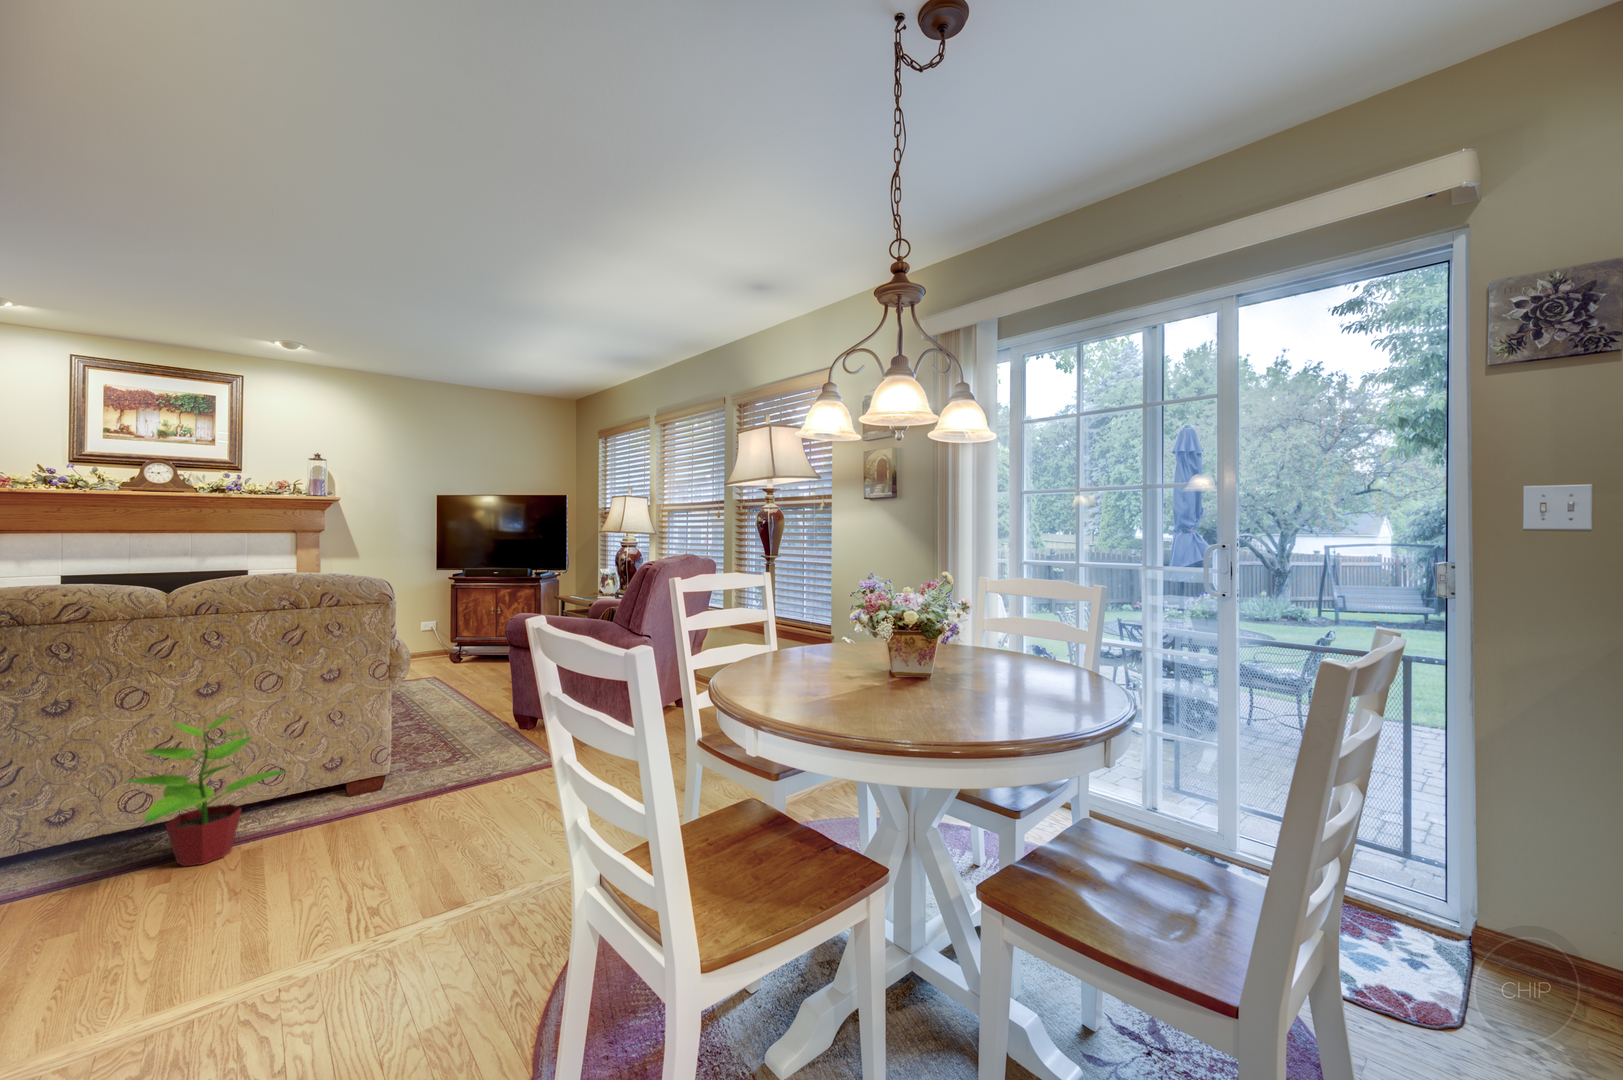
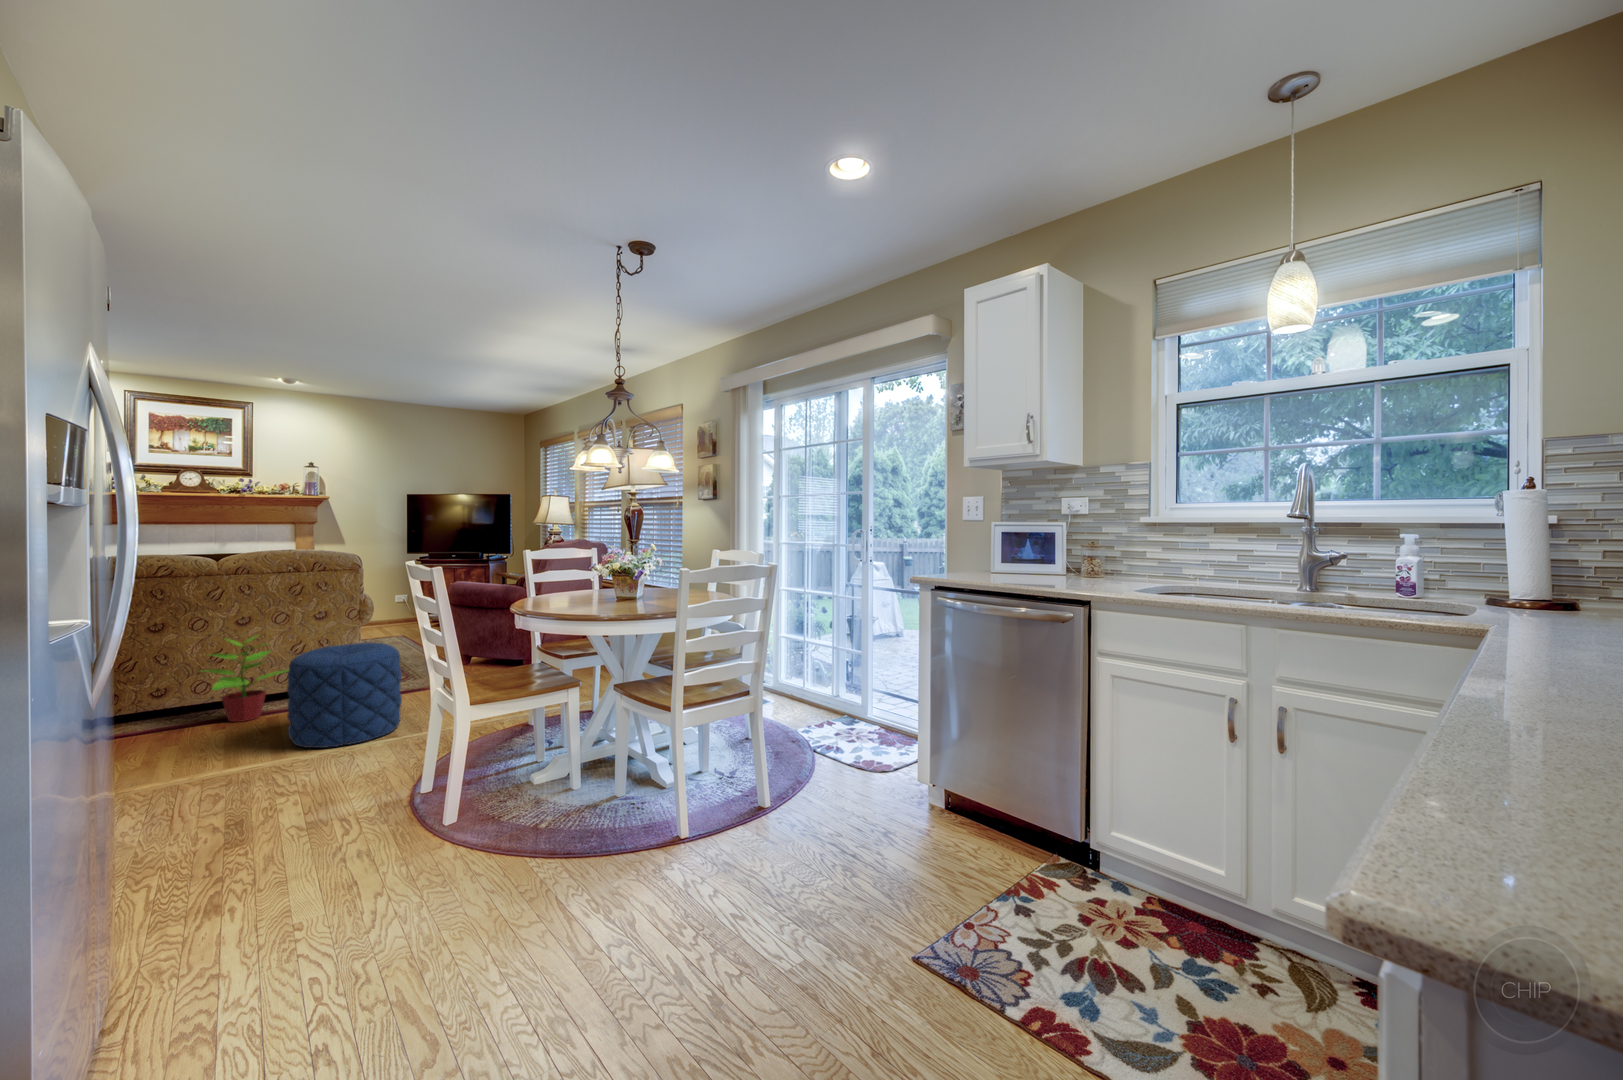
pouf: none [273,732,467,945] -> present [287,643,402,748]

